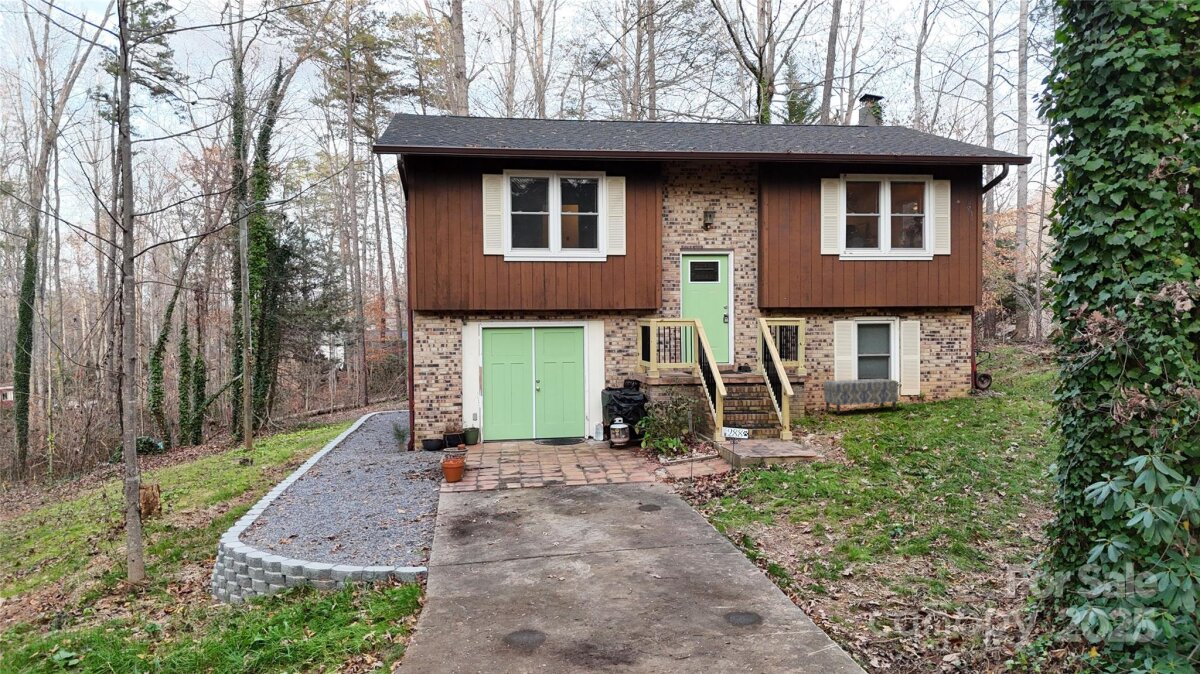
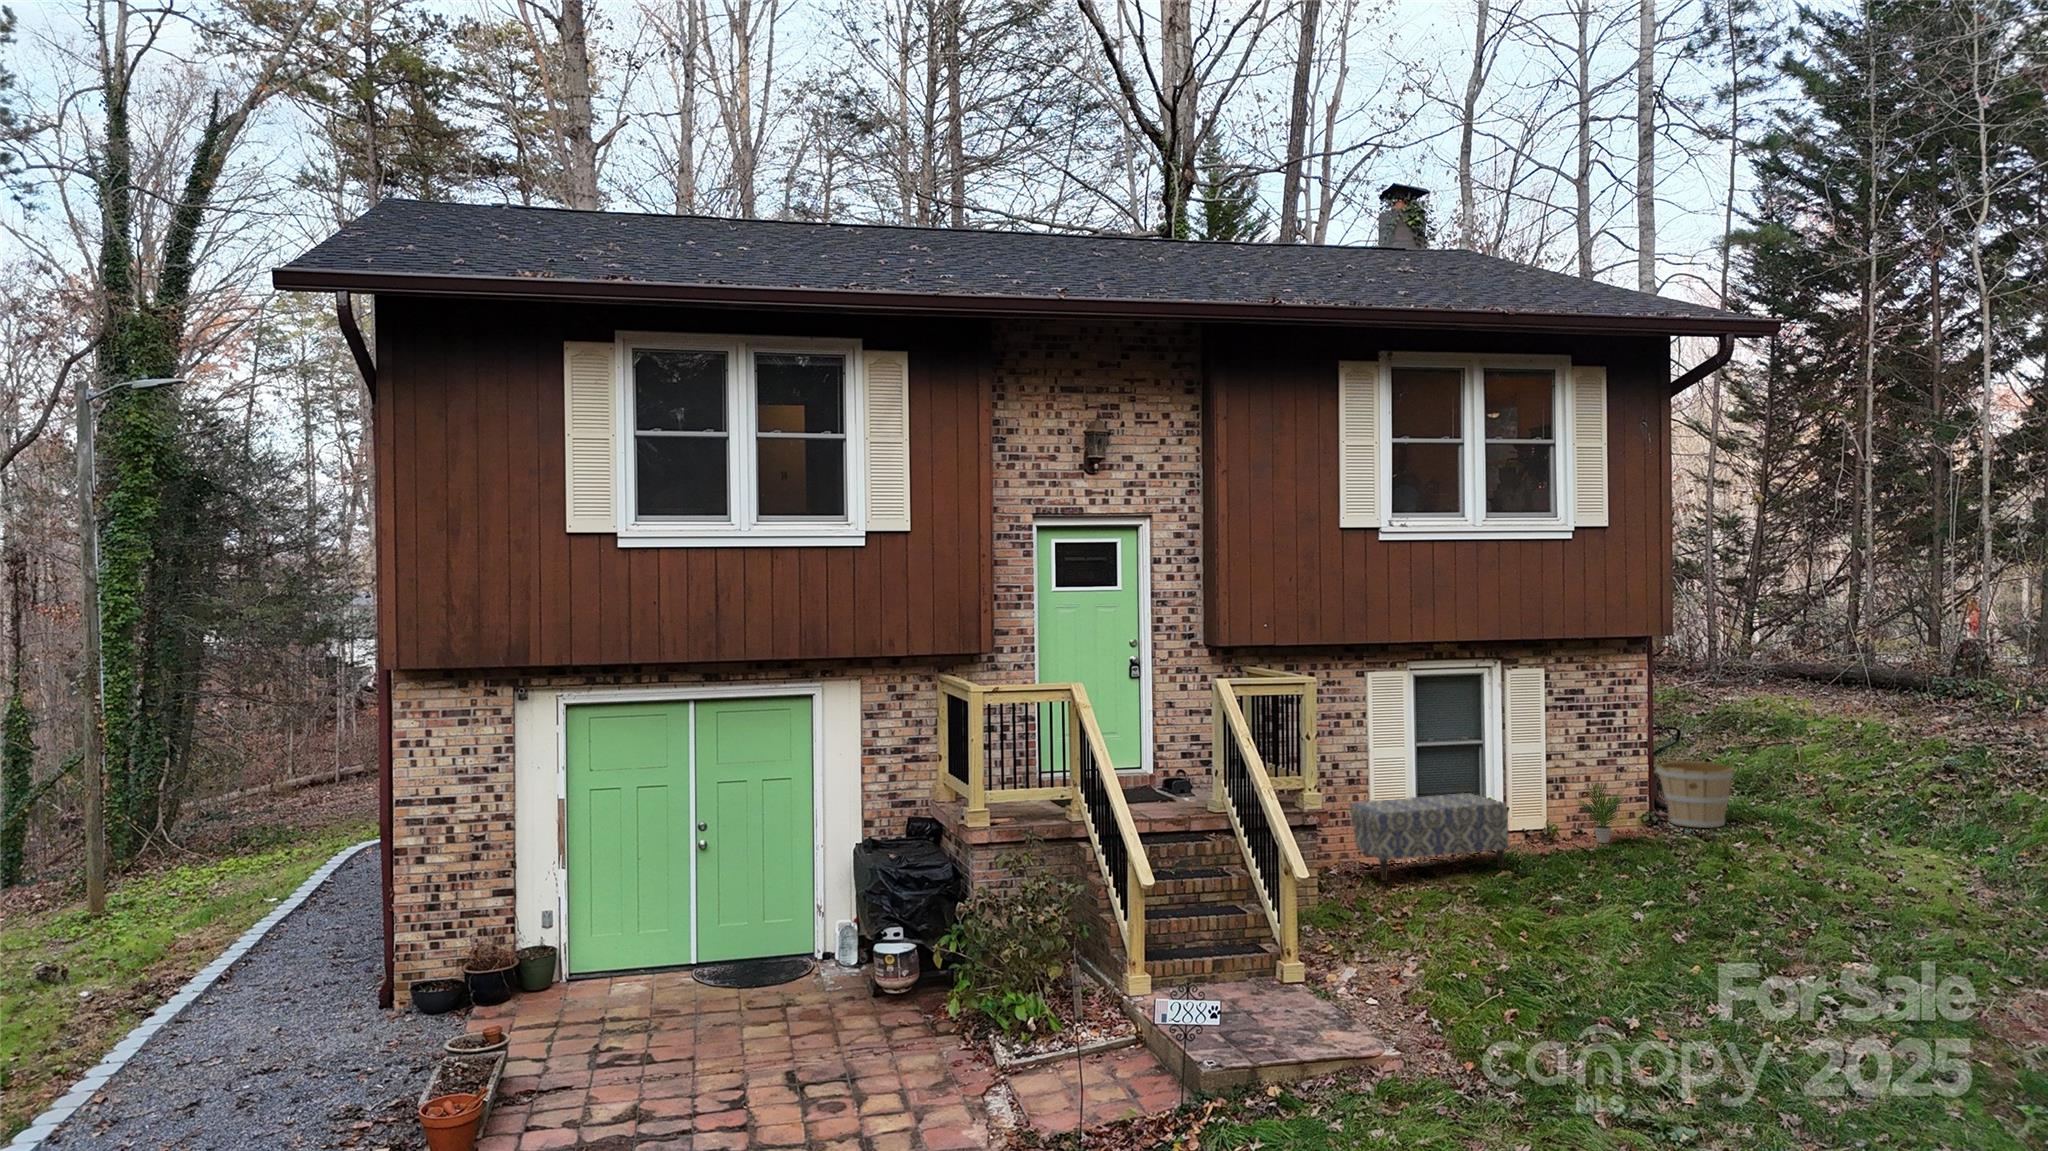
wooden bucket: none [976,367,1014,397] -> present [1656,760,1734,828]
potted plant: present [392,423,411,452] -> present [1576,781,1622,843]

